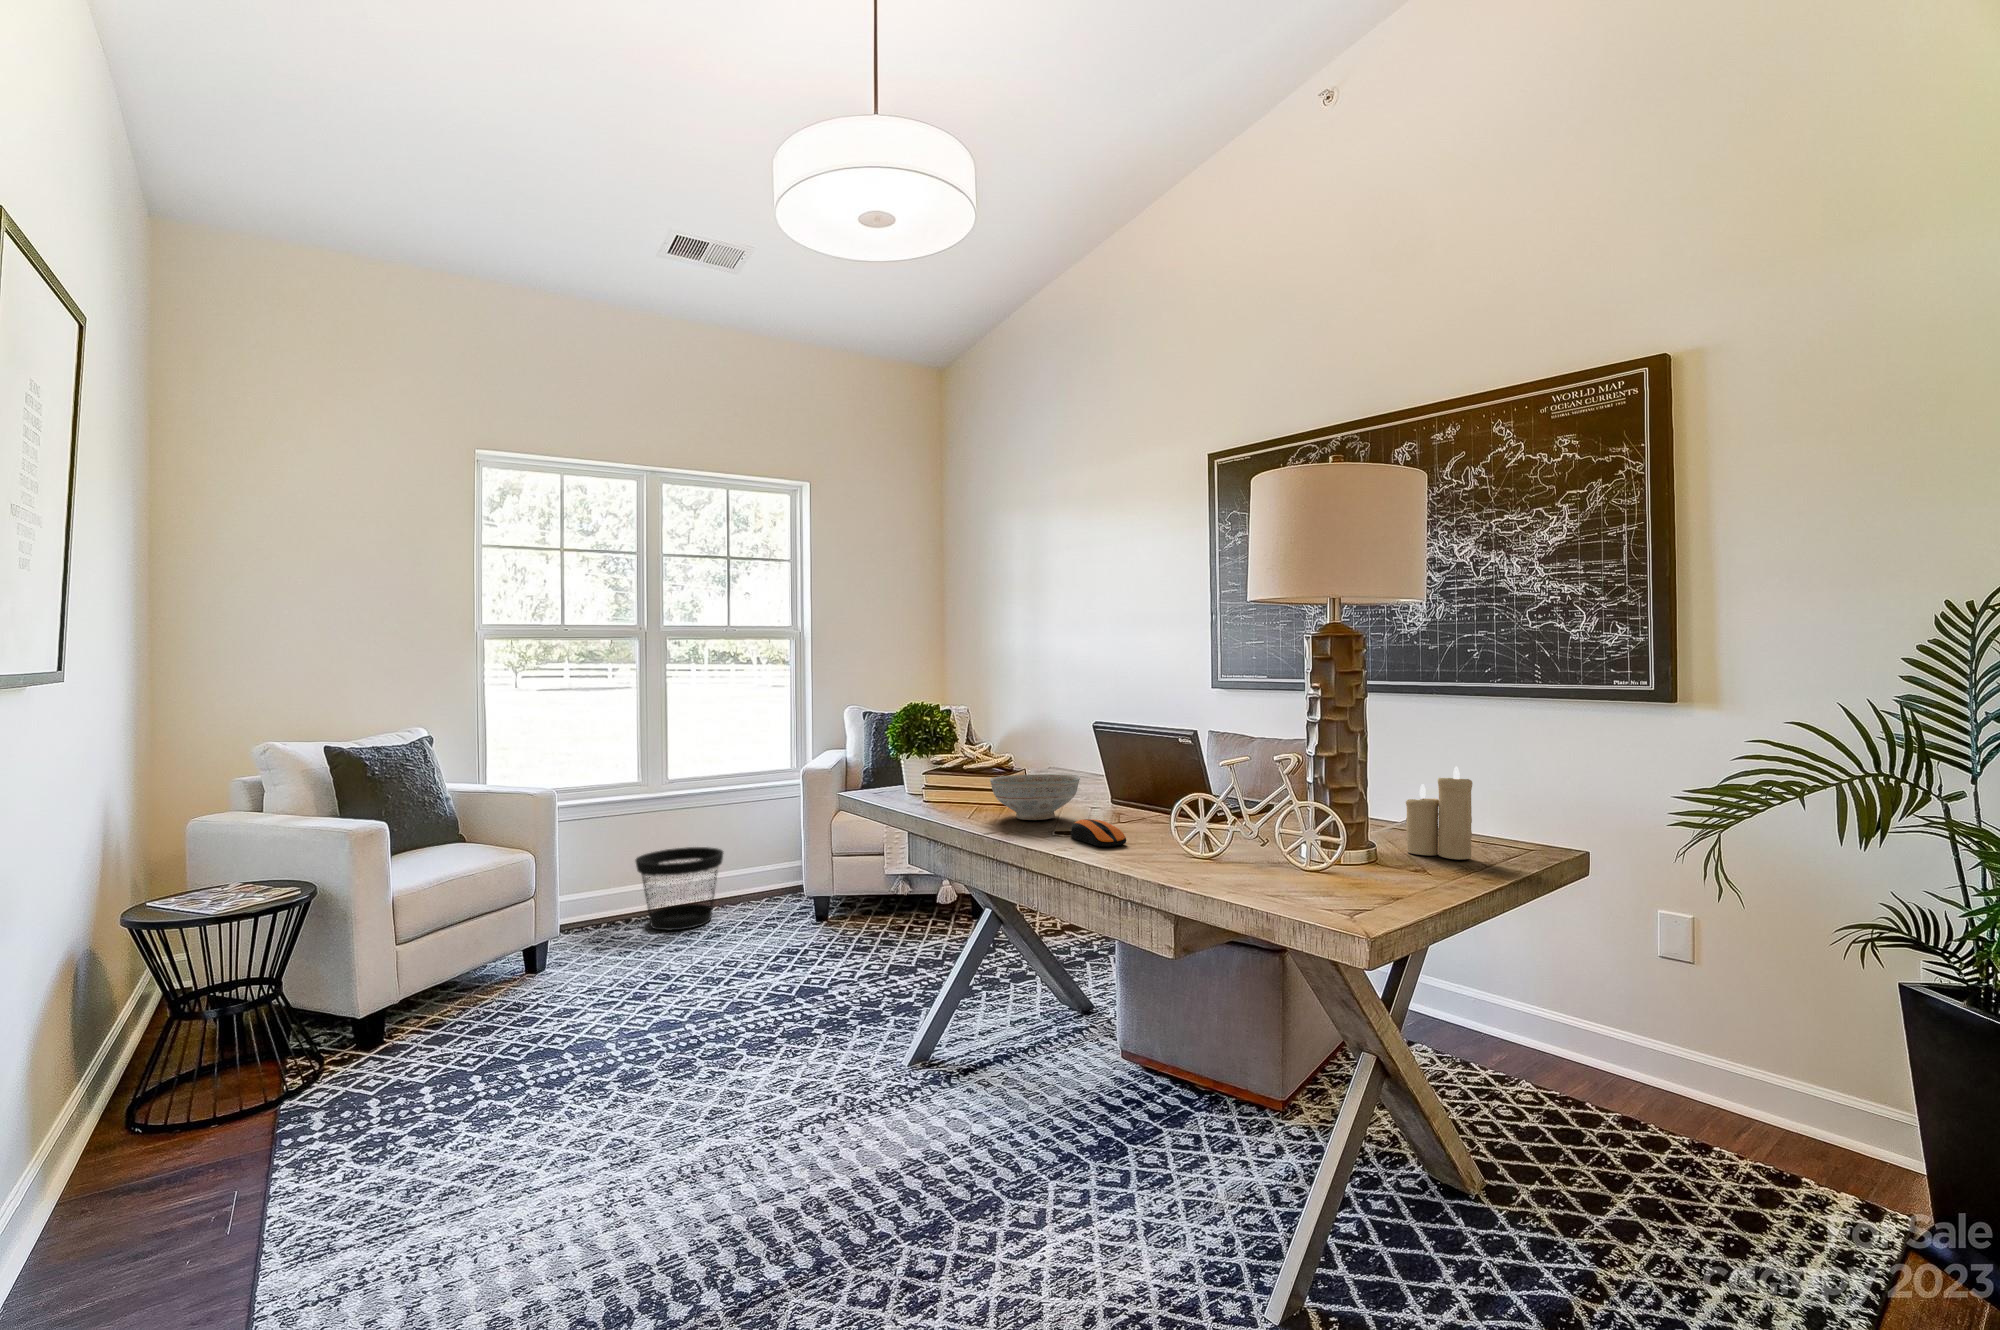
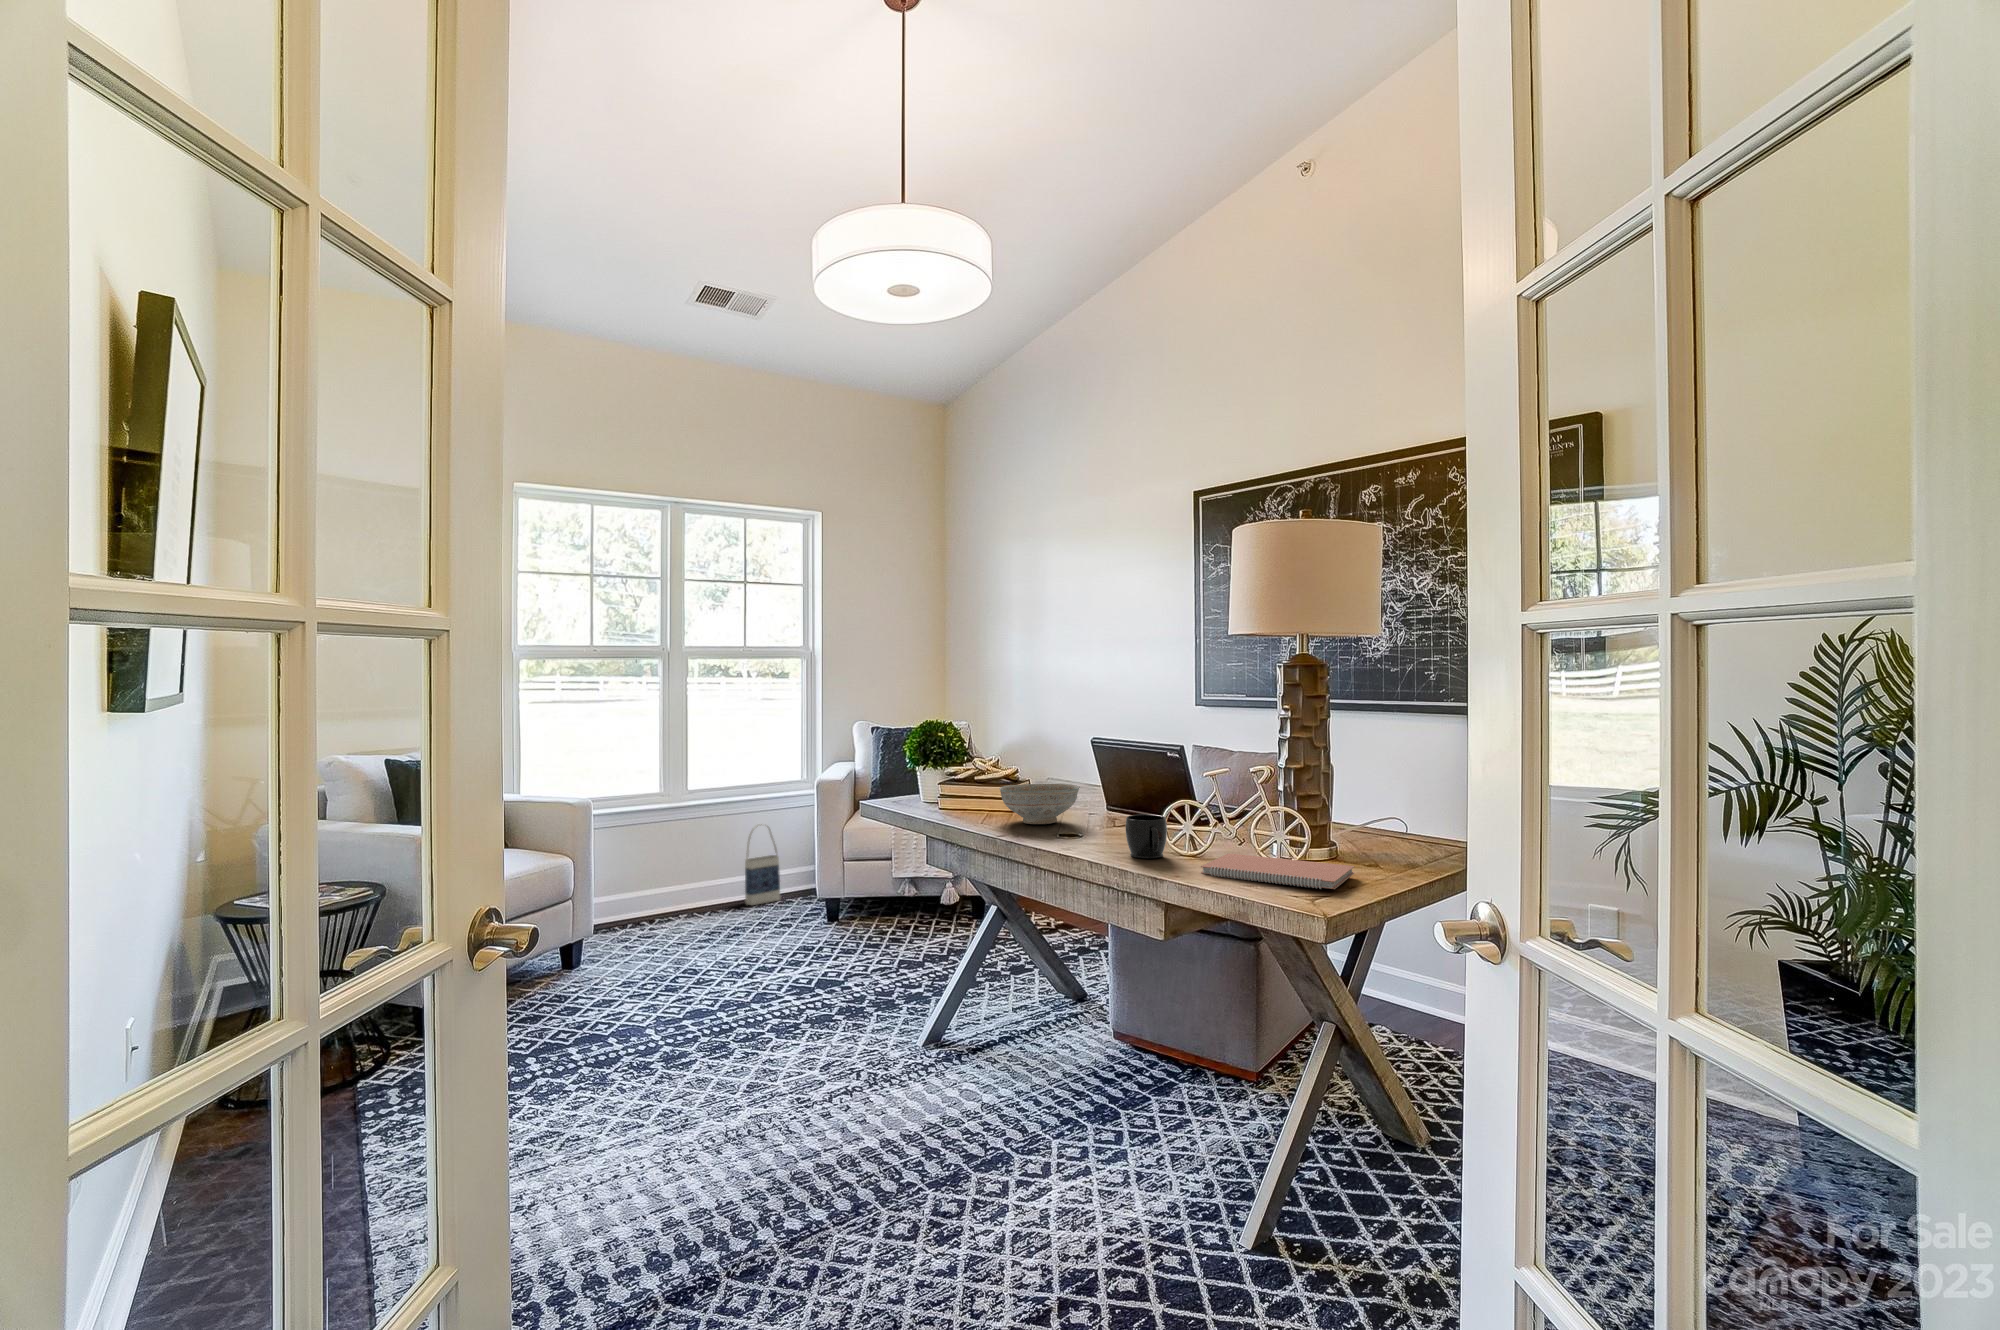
candle: present [1406,767,1472,860] -> none [1361,778,1417,857]
mug: none [1132,809,1179,860] -> present [1126,814,1167,858]
bag: none [732,818,769,904] -> present [745,824,780,905]
computer mouse: present [1071,819,1126,846] -> none [1072,823,1121,847]
wastebasket: present [636,847,723,930] -> none [656,851,739,929]
notebook: none [1220,854,1403,899] -> present [1201,853,1355,889]

